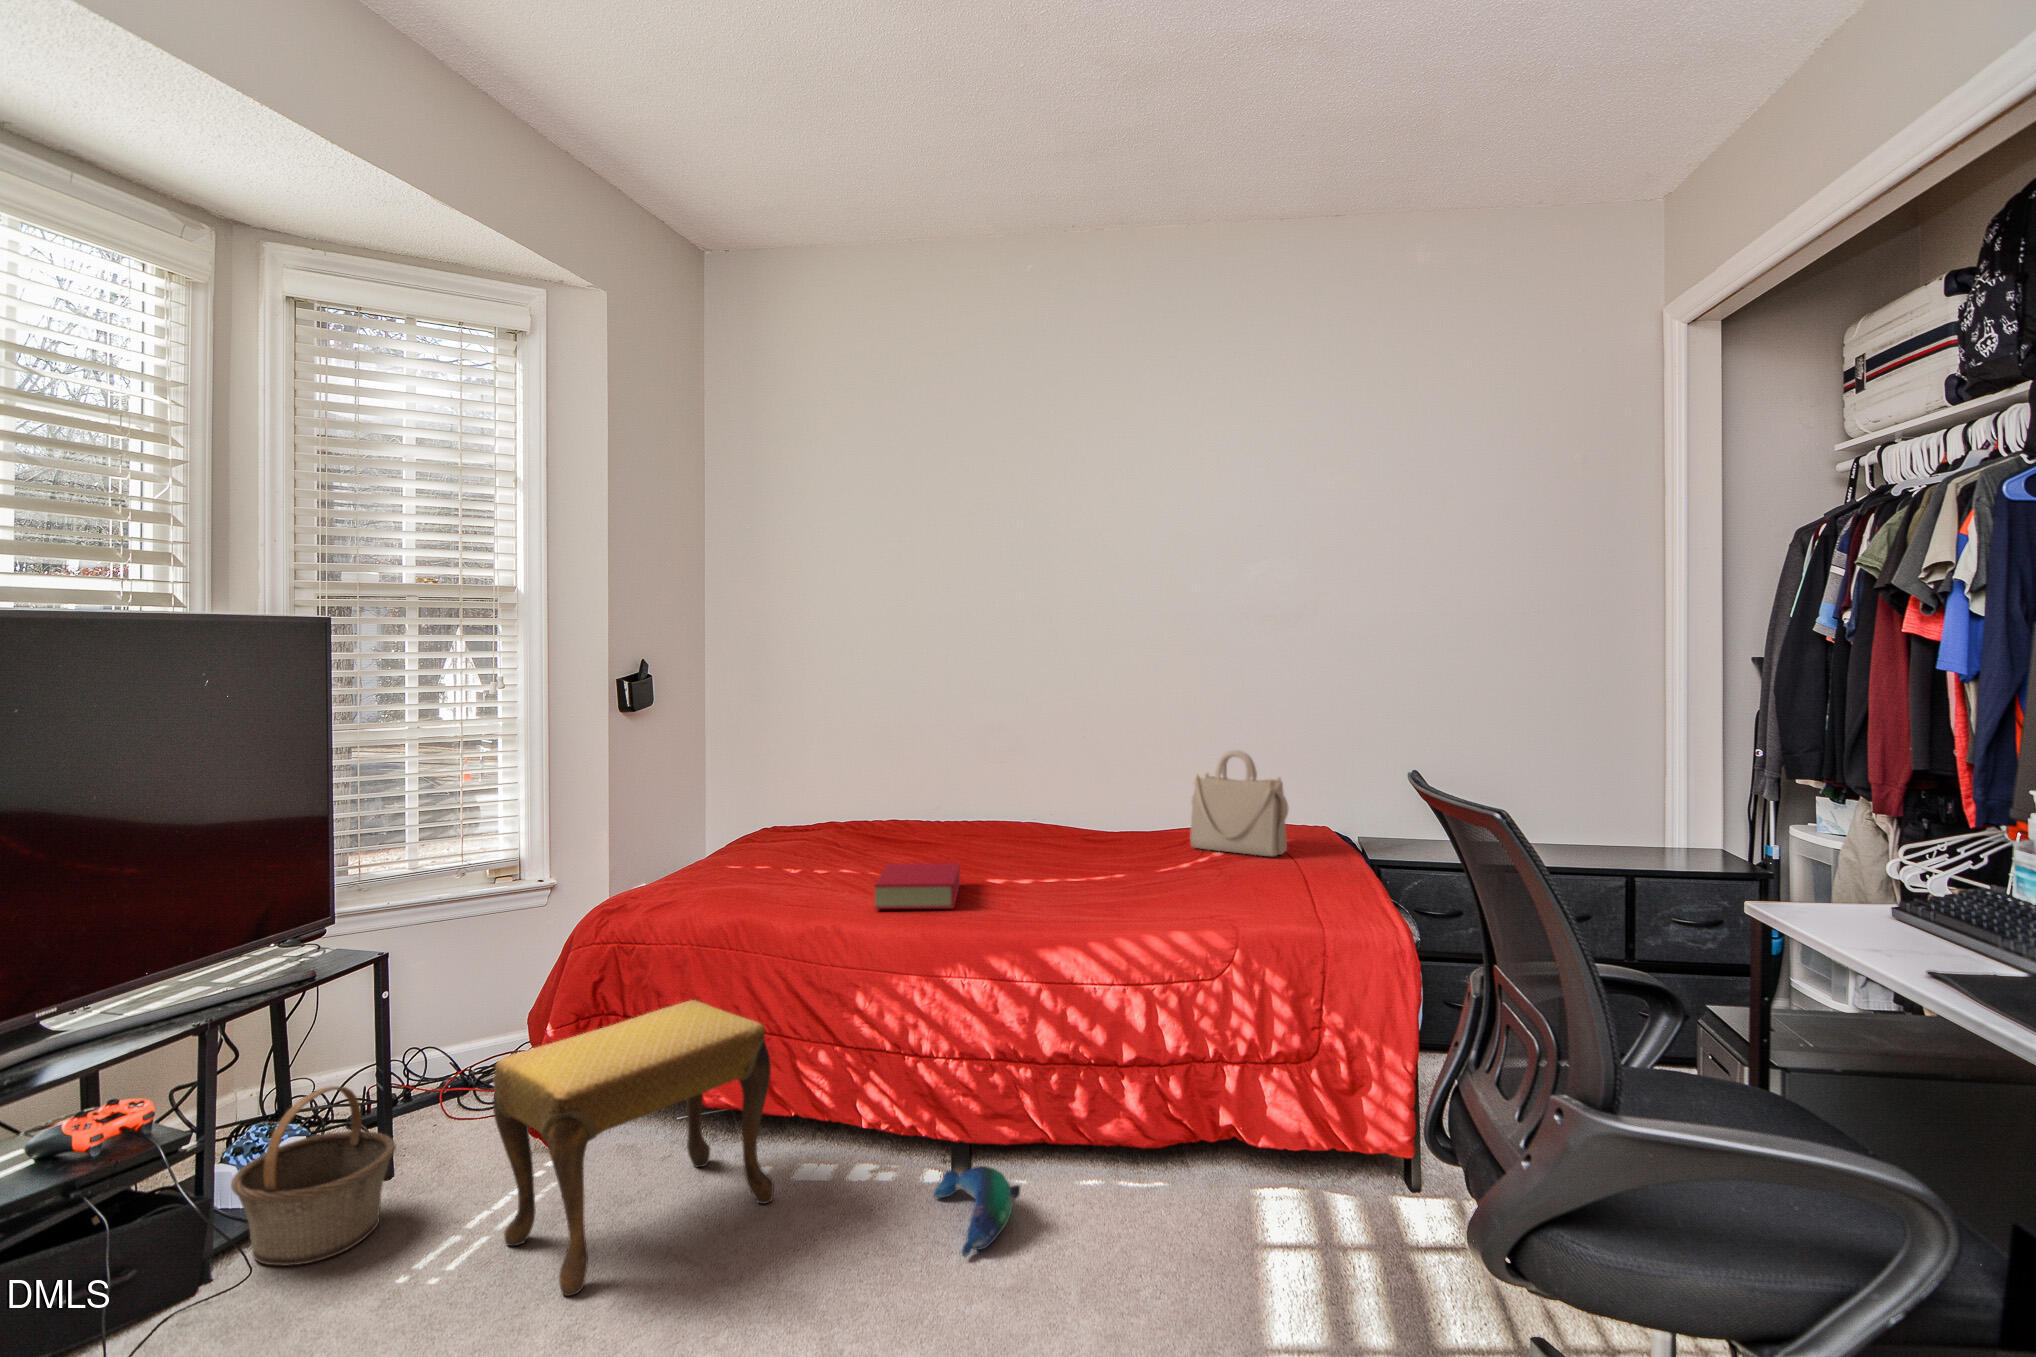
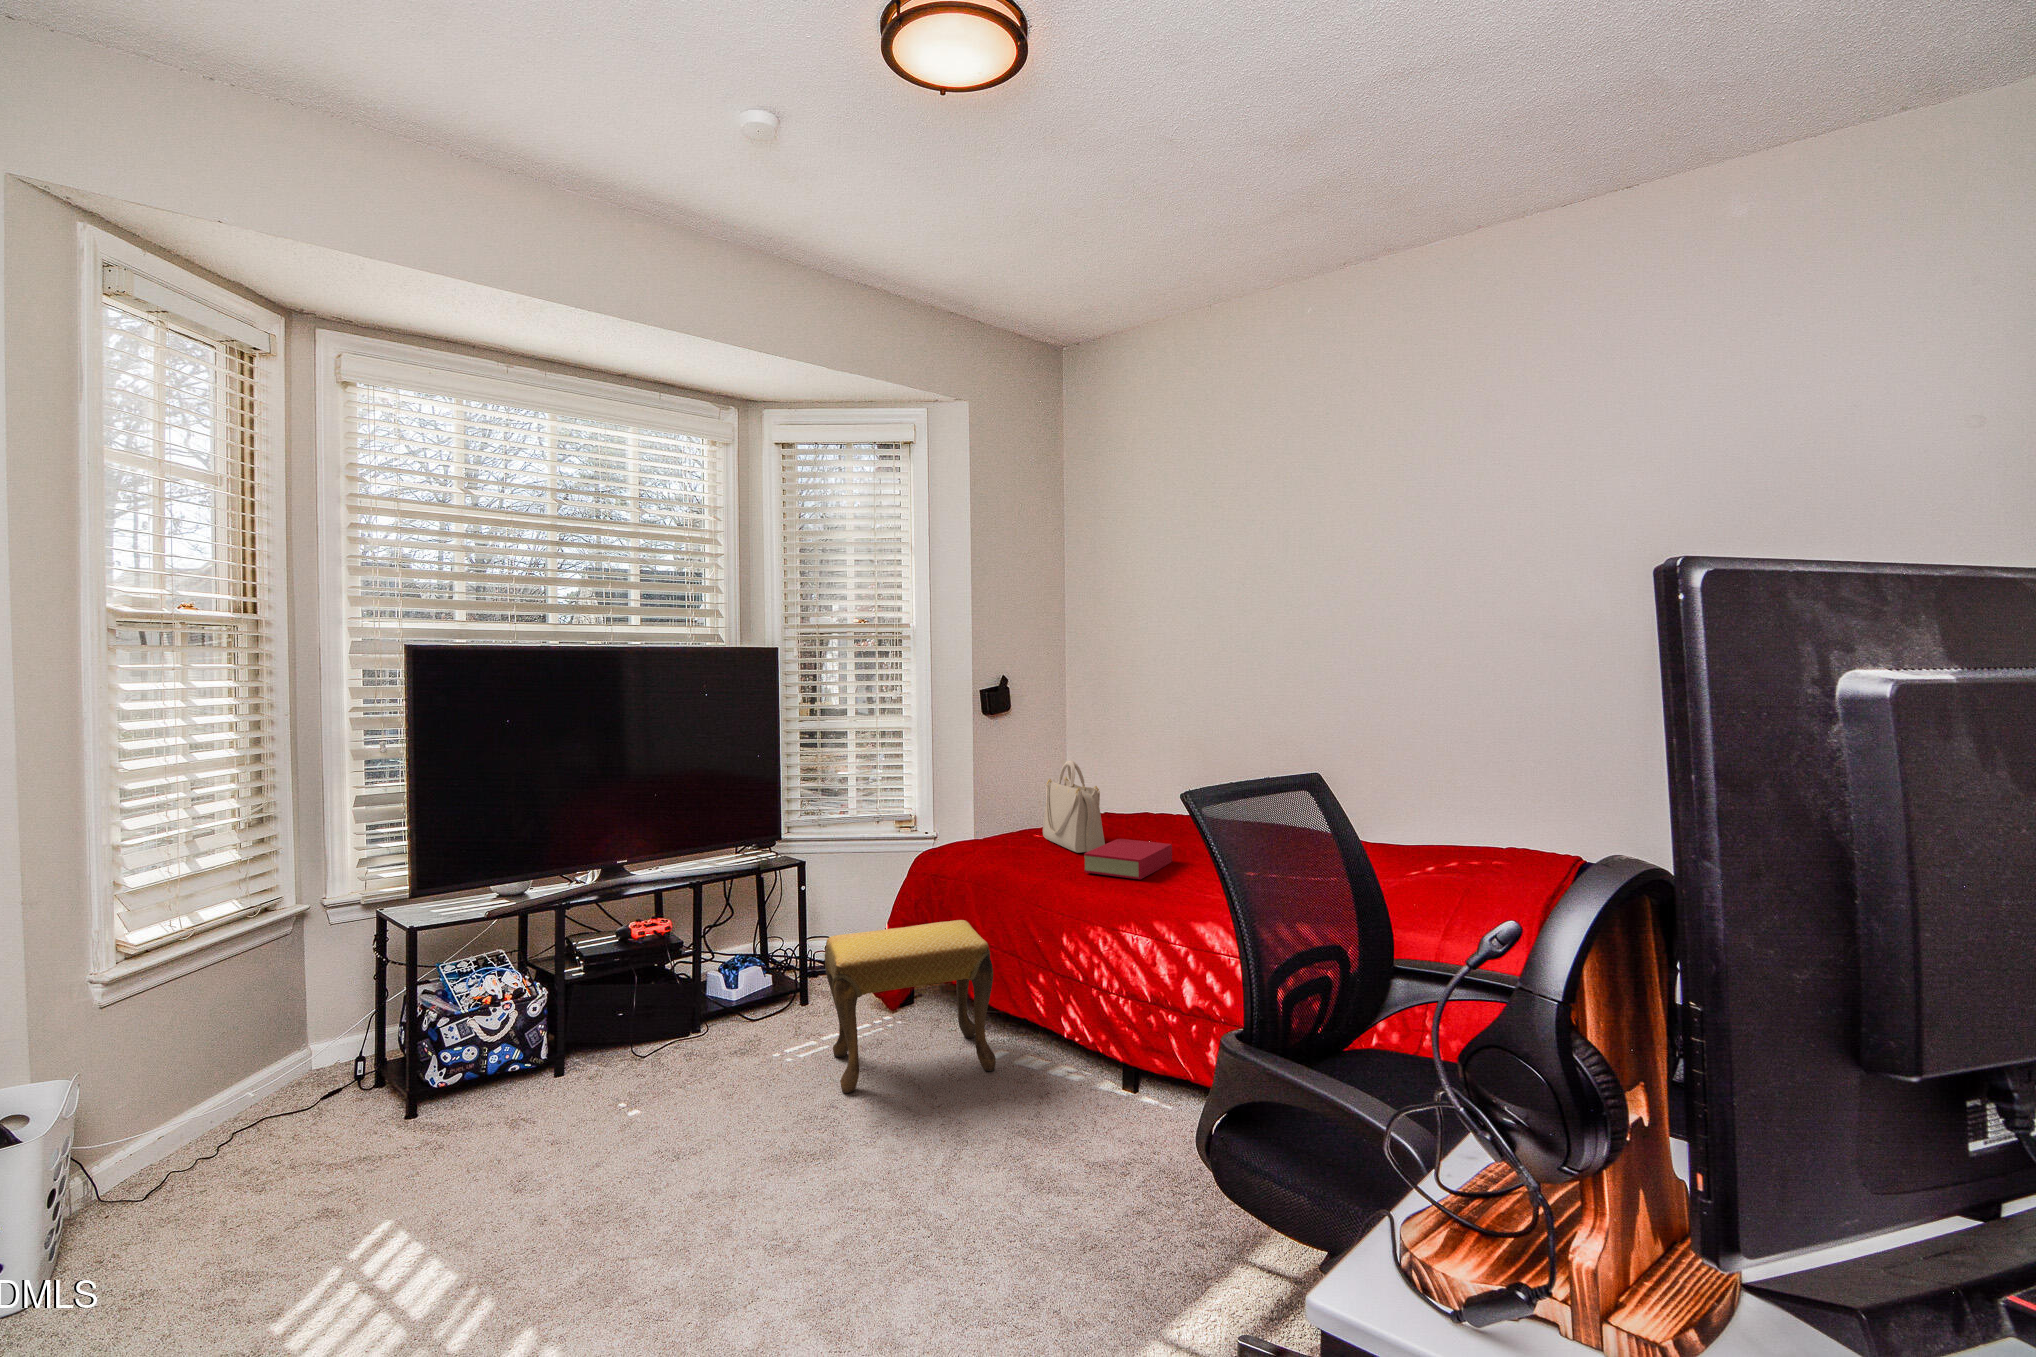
handbag: present [1190,750,1288,856] -> present [1043,760,1105,853]
basket: present [231,1086,396,1265] -> none [710,937,794,1038]
plush toy: present [934,1166,1020,1257] -> none [1082,1081,1145,1142]

